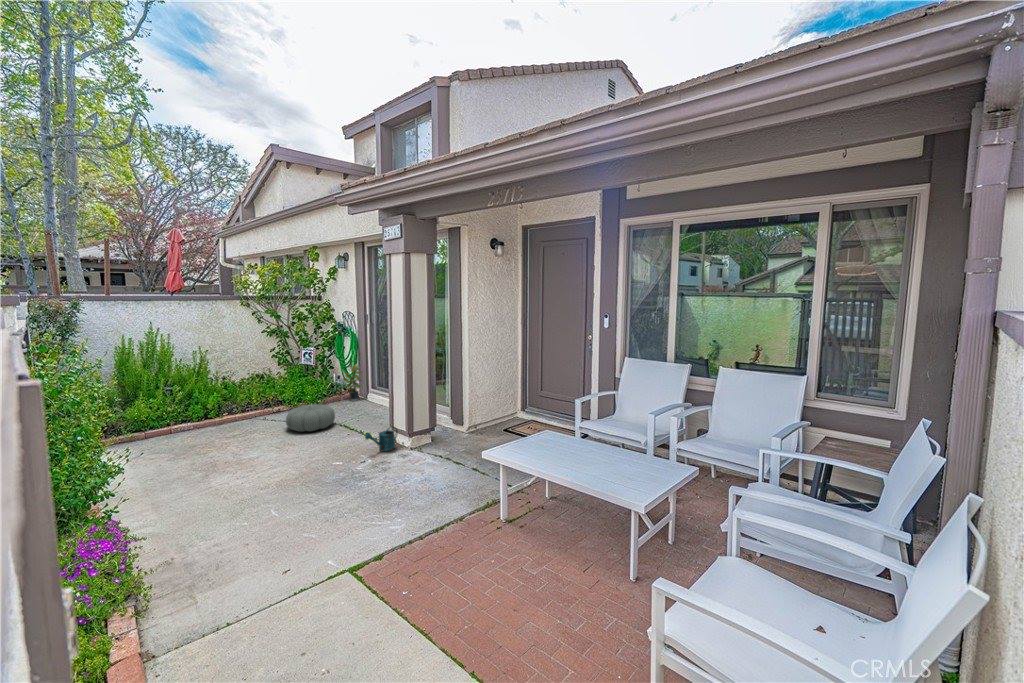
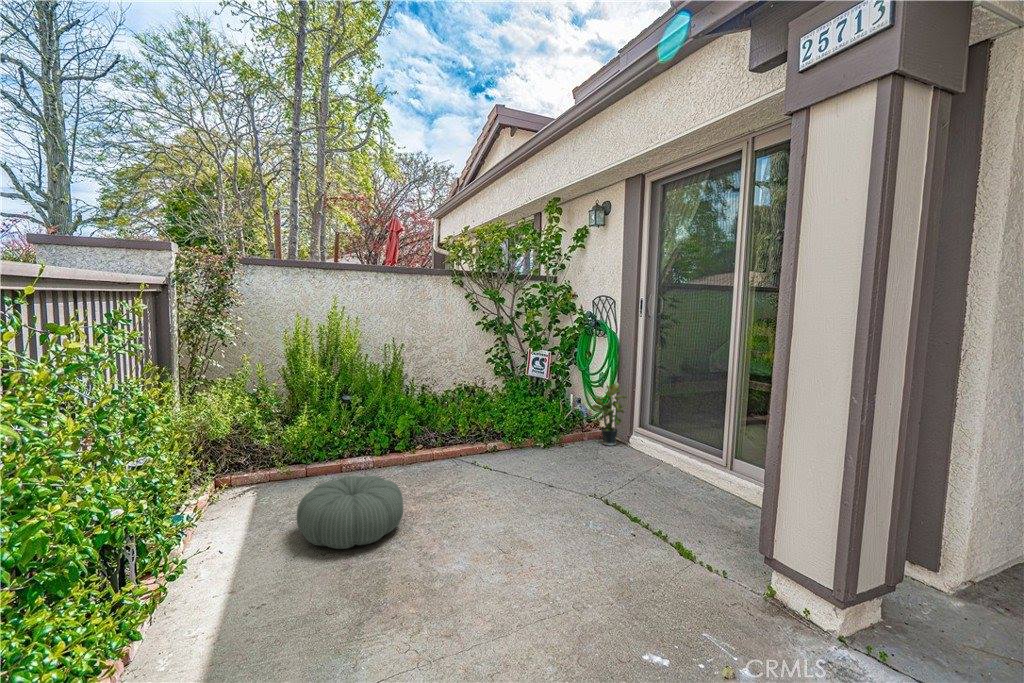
pouf: present [286,404,335,432] -> present [297,476,403,549]
watering can: present [365,427,397,452] -> none [718,563,791,638]

